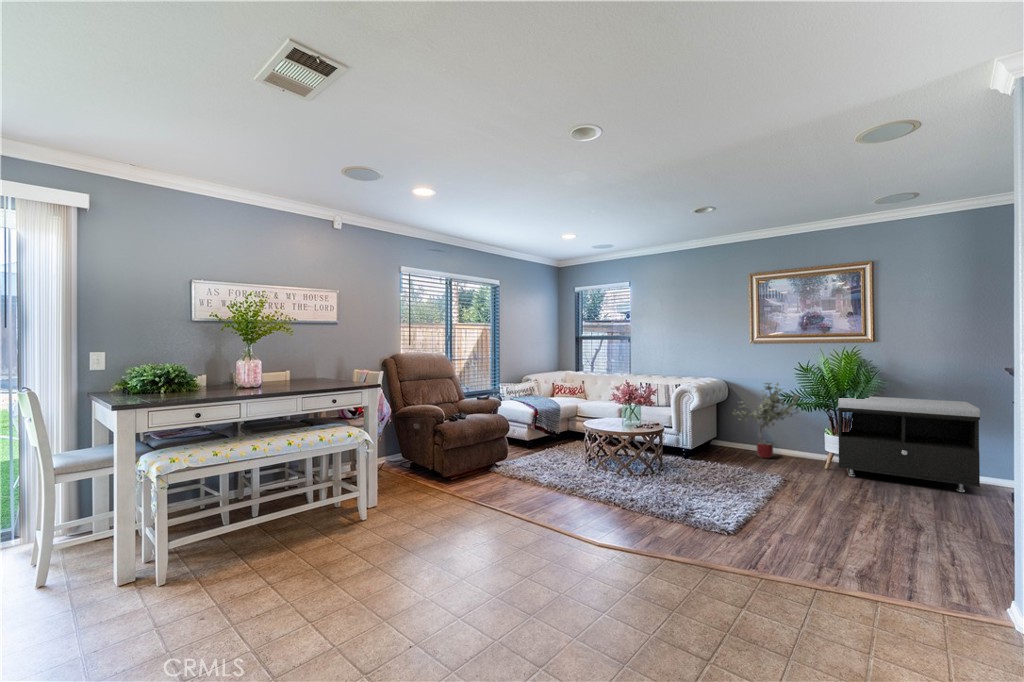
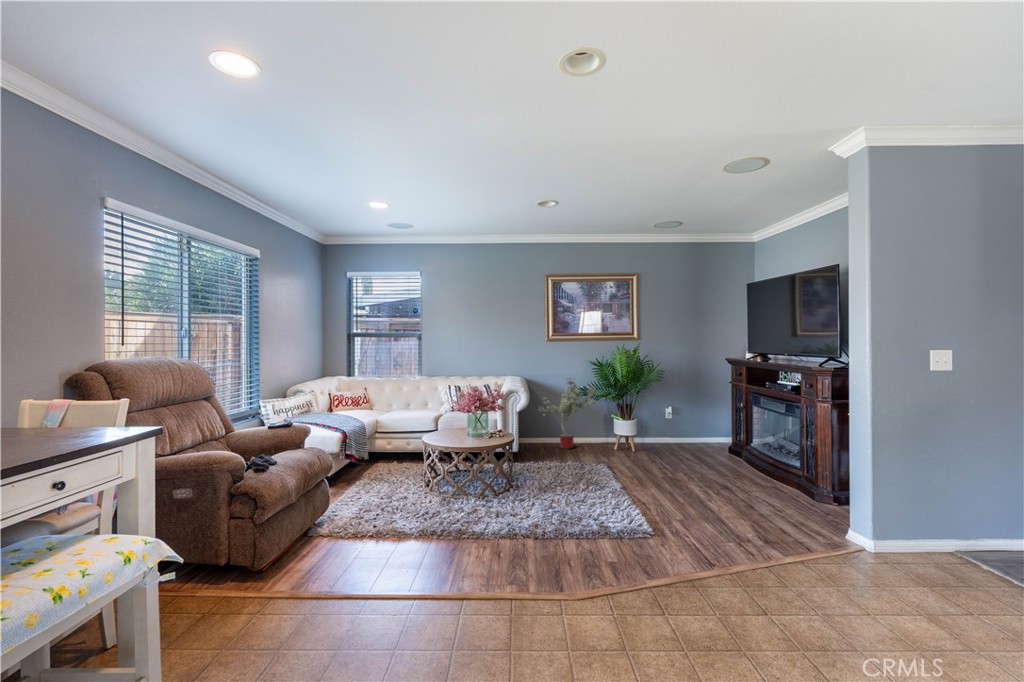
storage bench: present [838,397,980,492] -> none [617,384,715,453]

